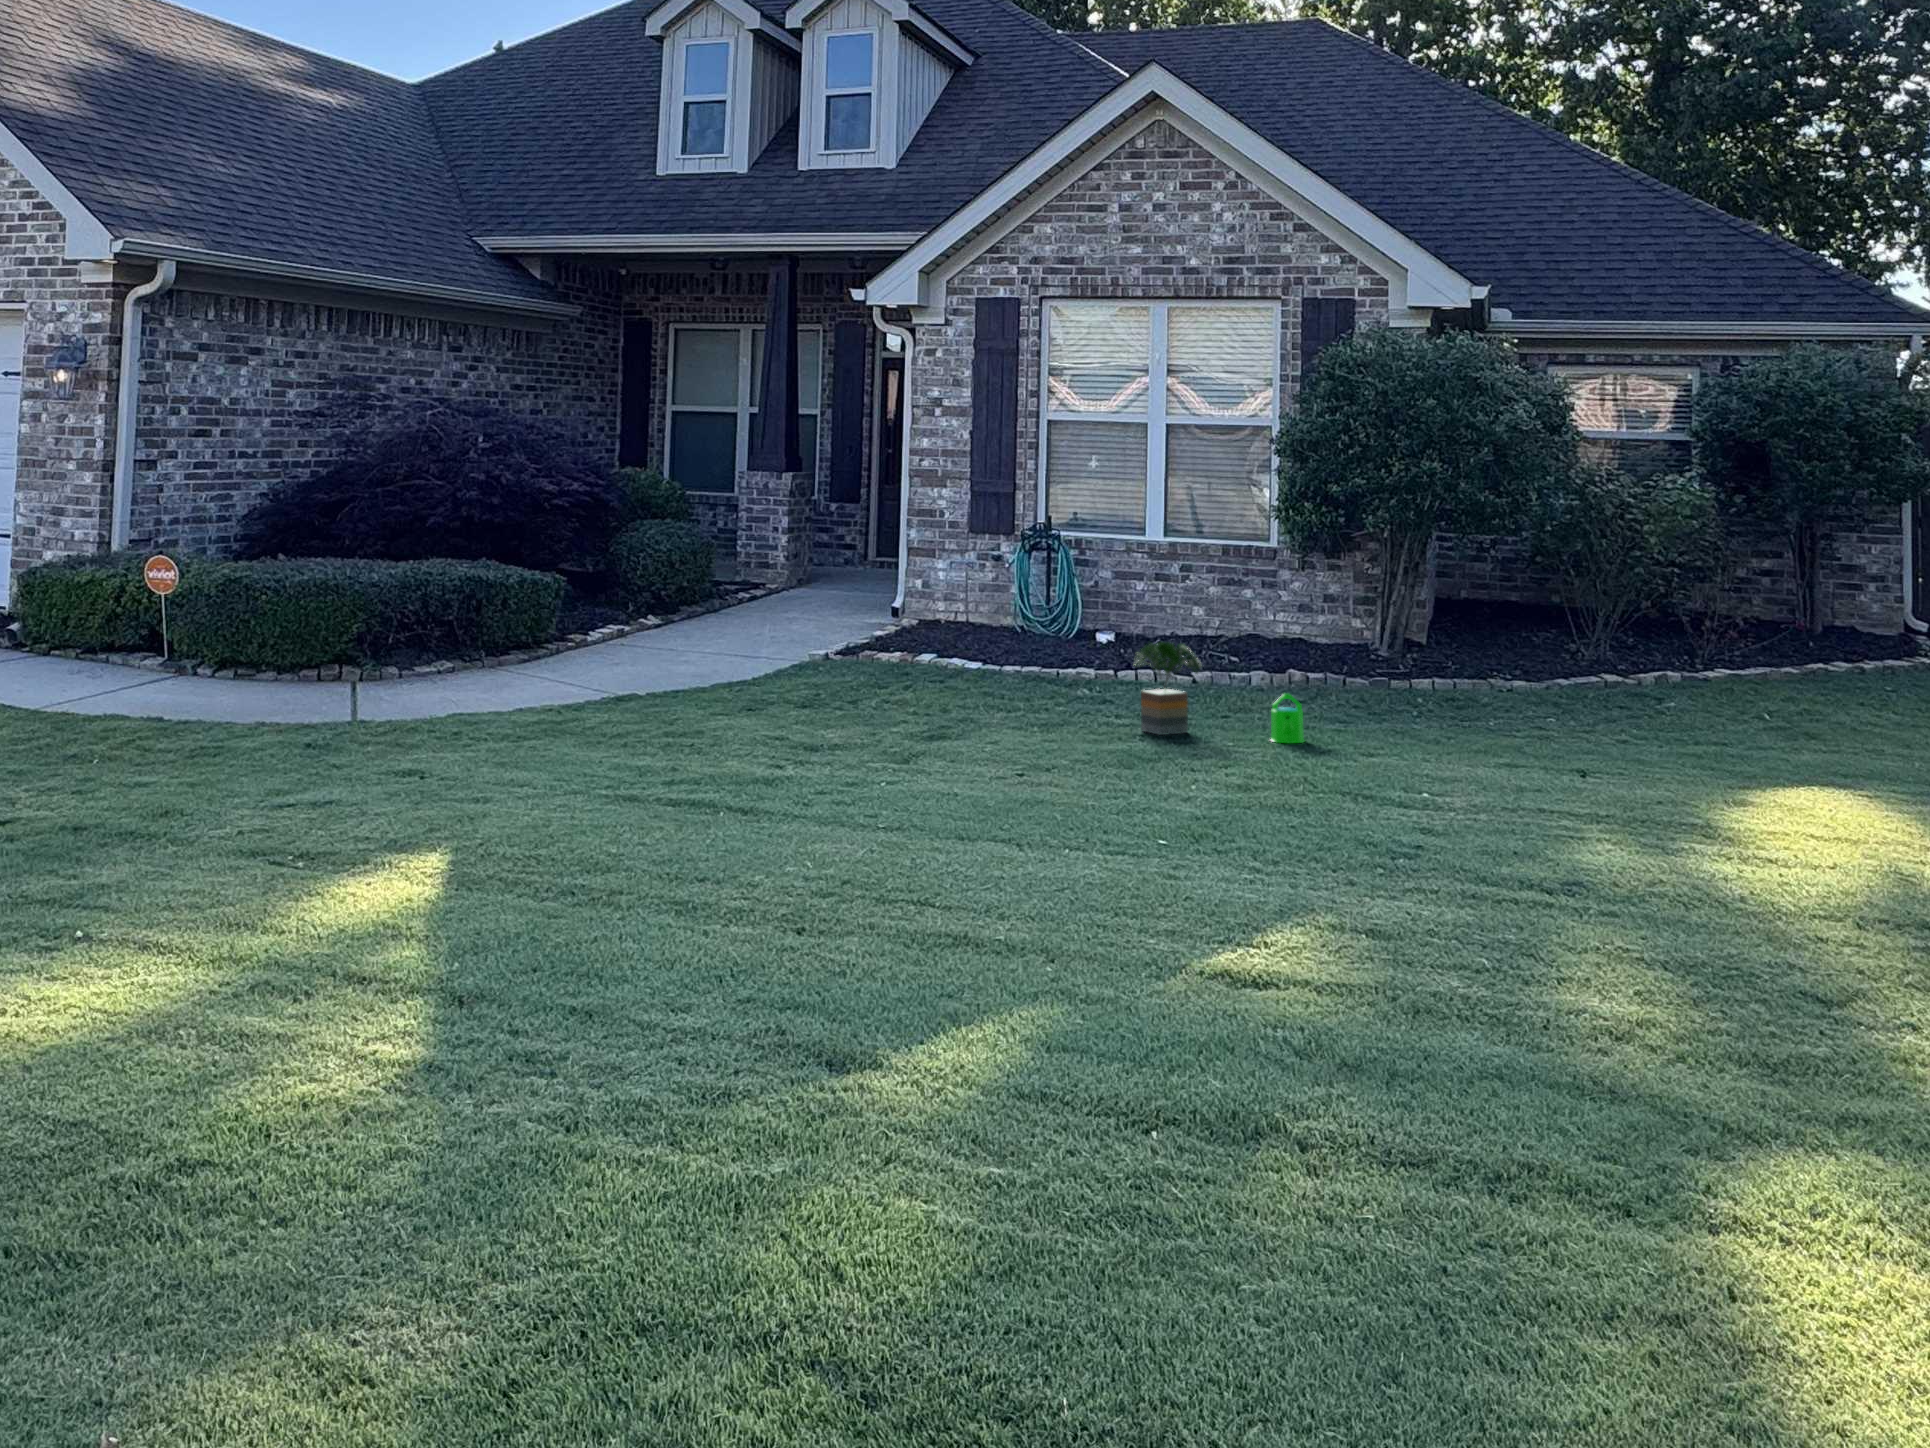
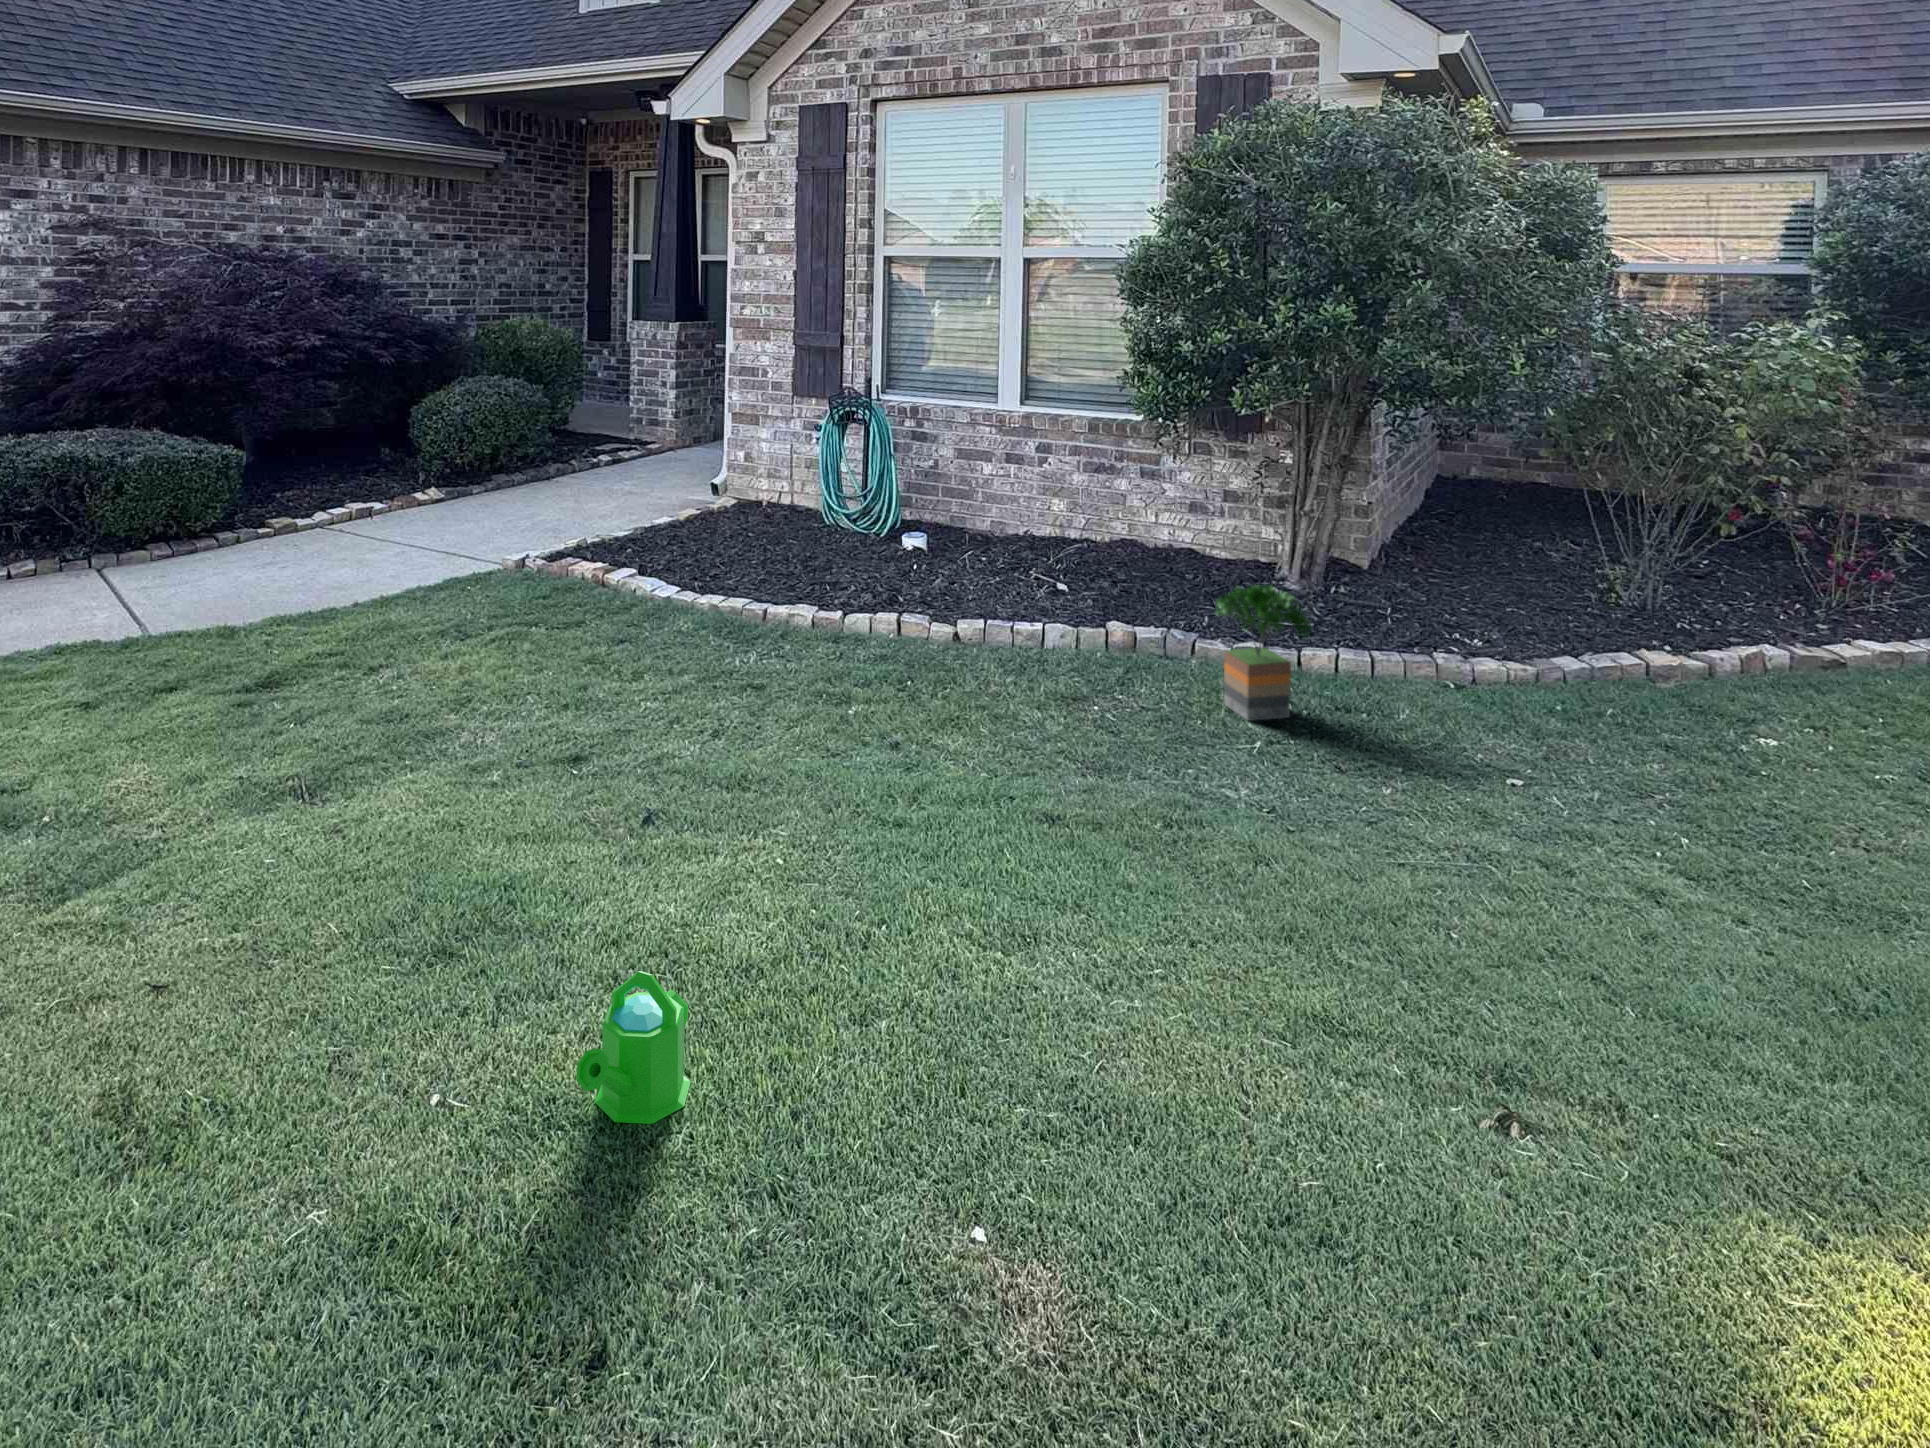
potted tree: present [1135,642,1200,735] -> present [1217,585,1313,721]

